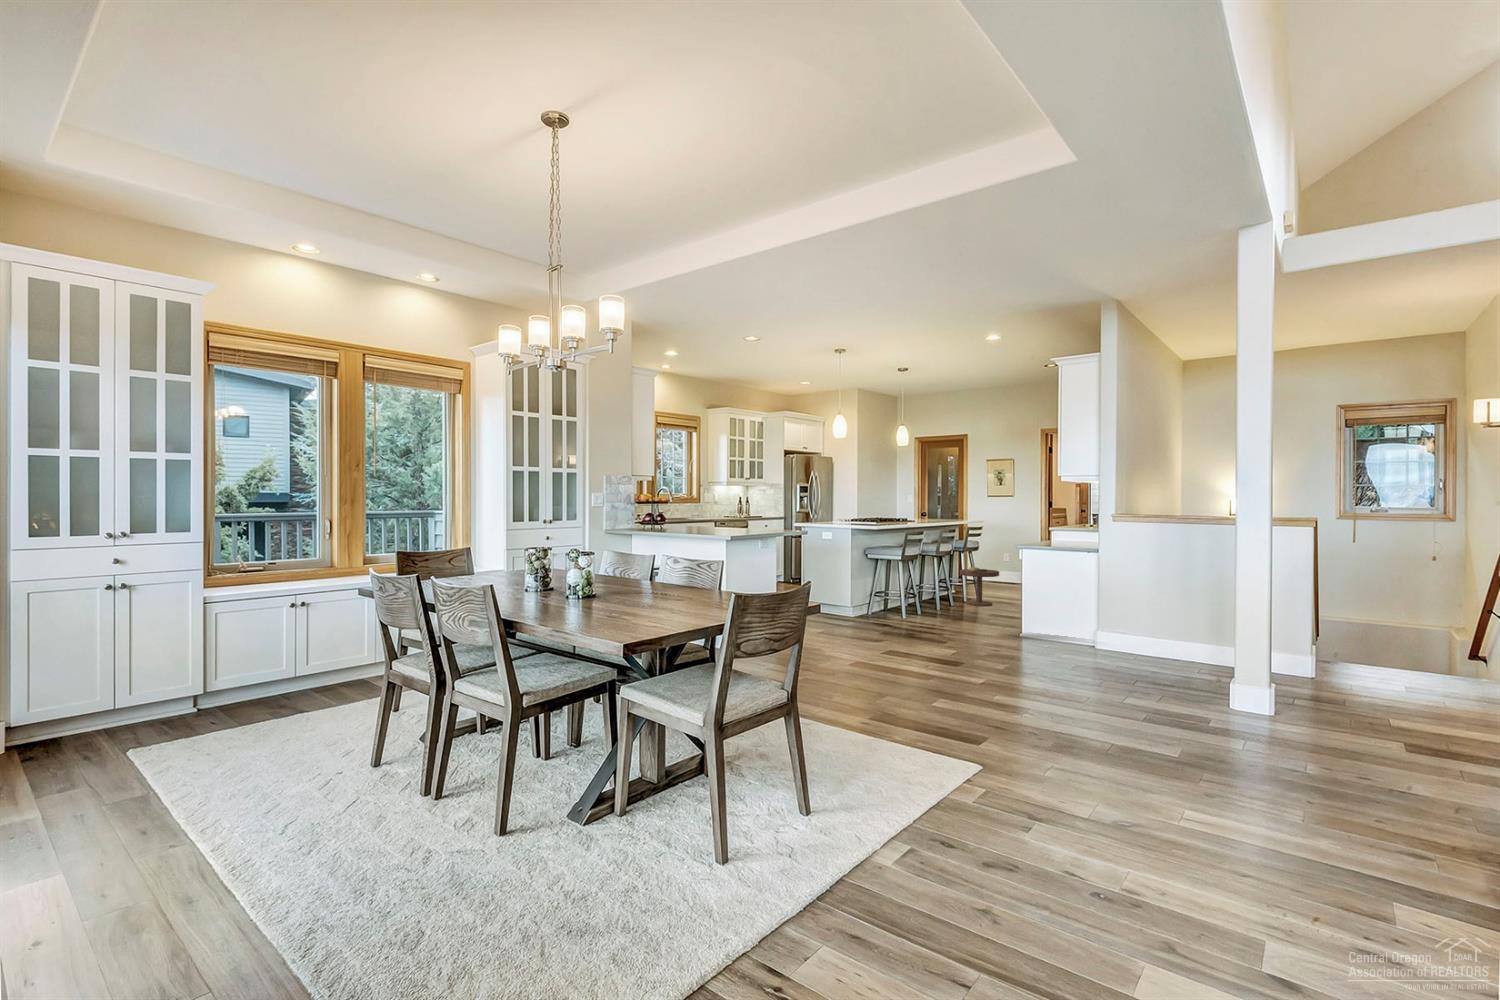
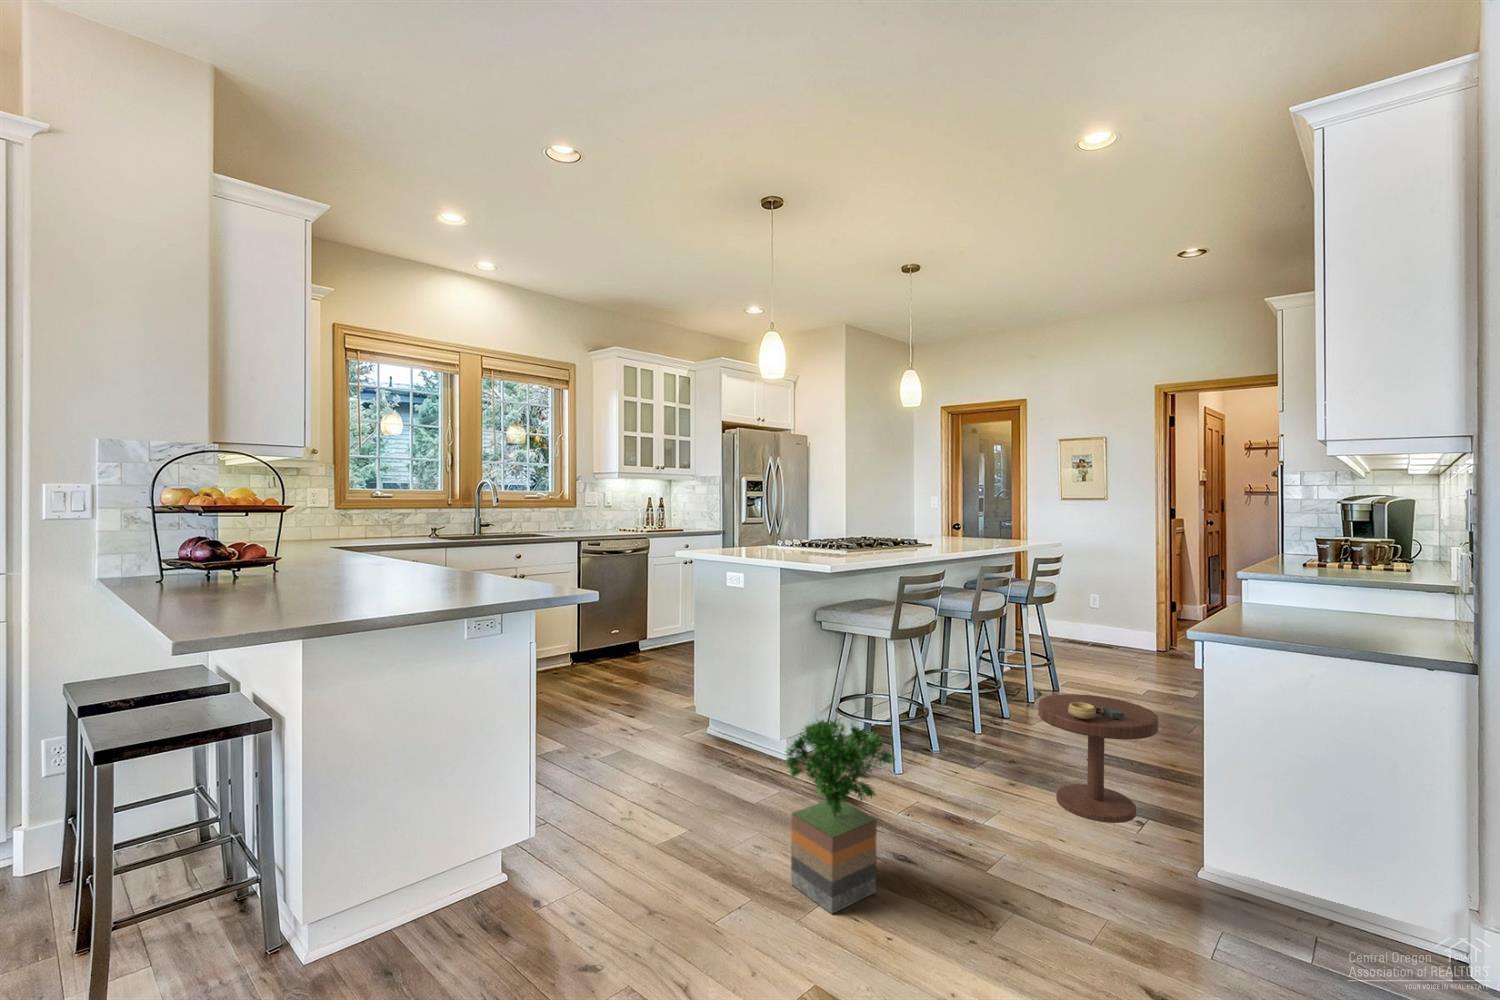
potted tree: none [872,578,912,640] -> present [785,720,894,914]

